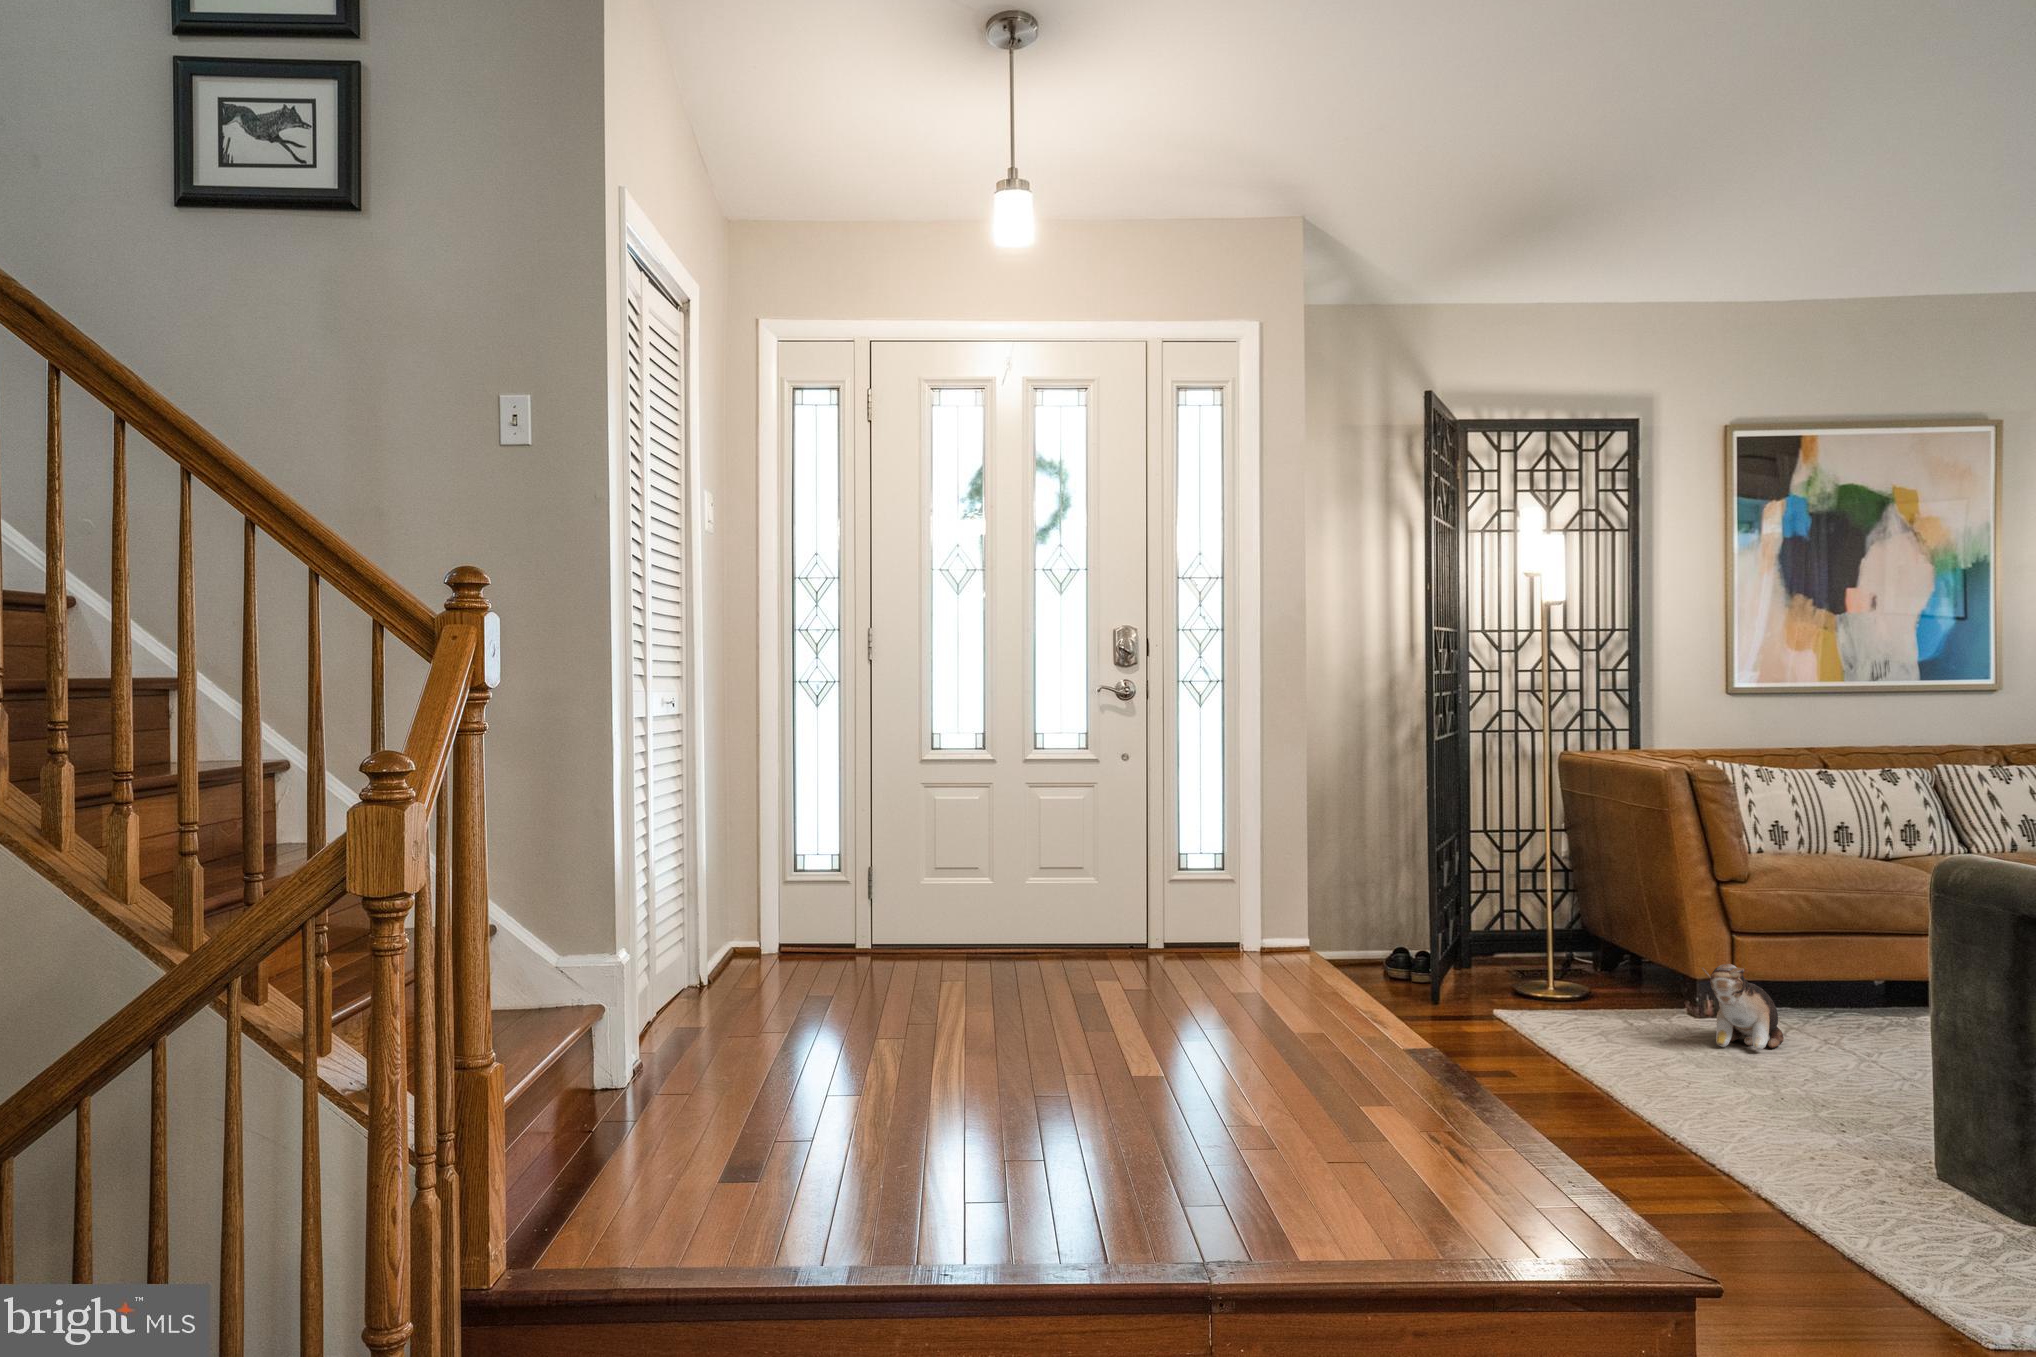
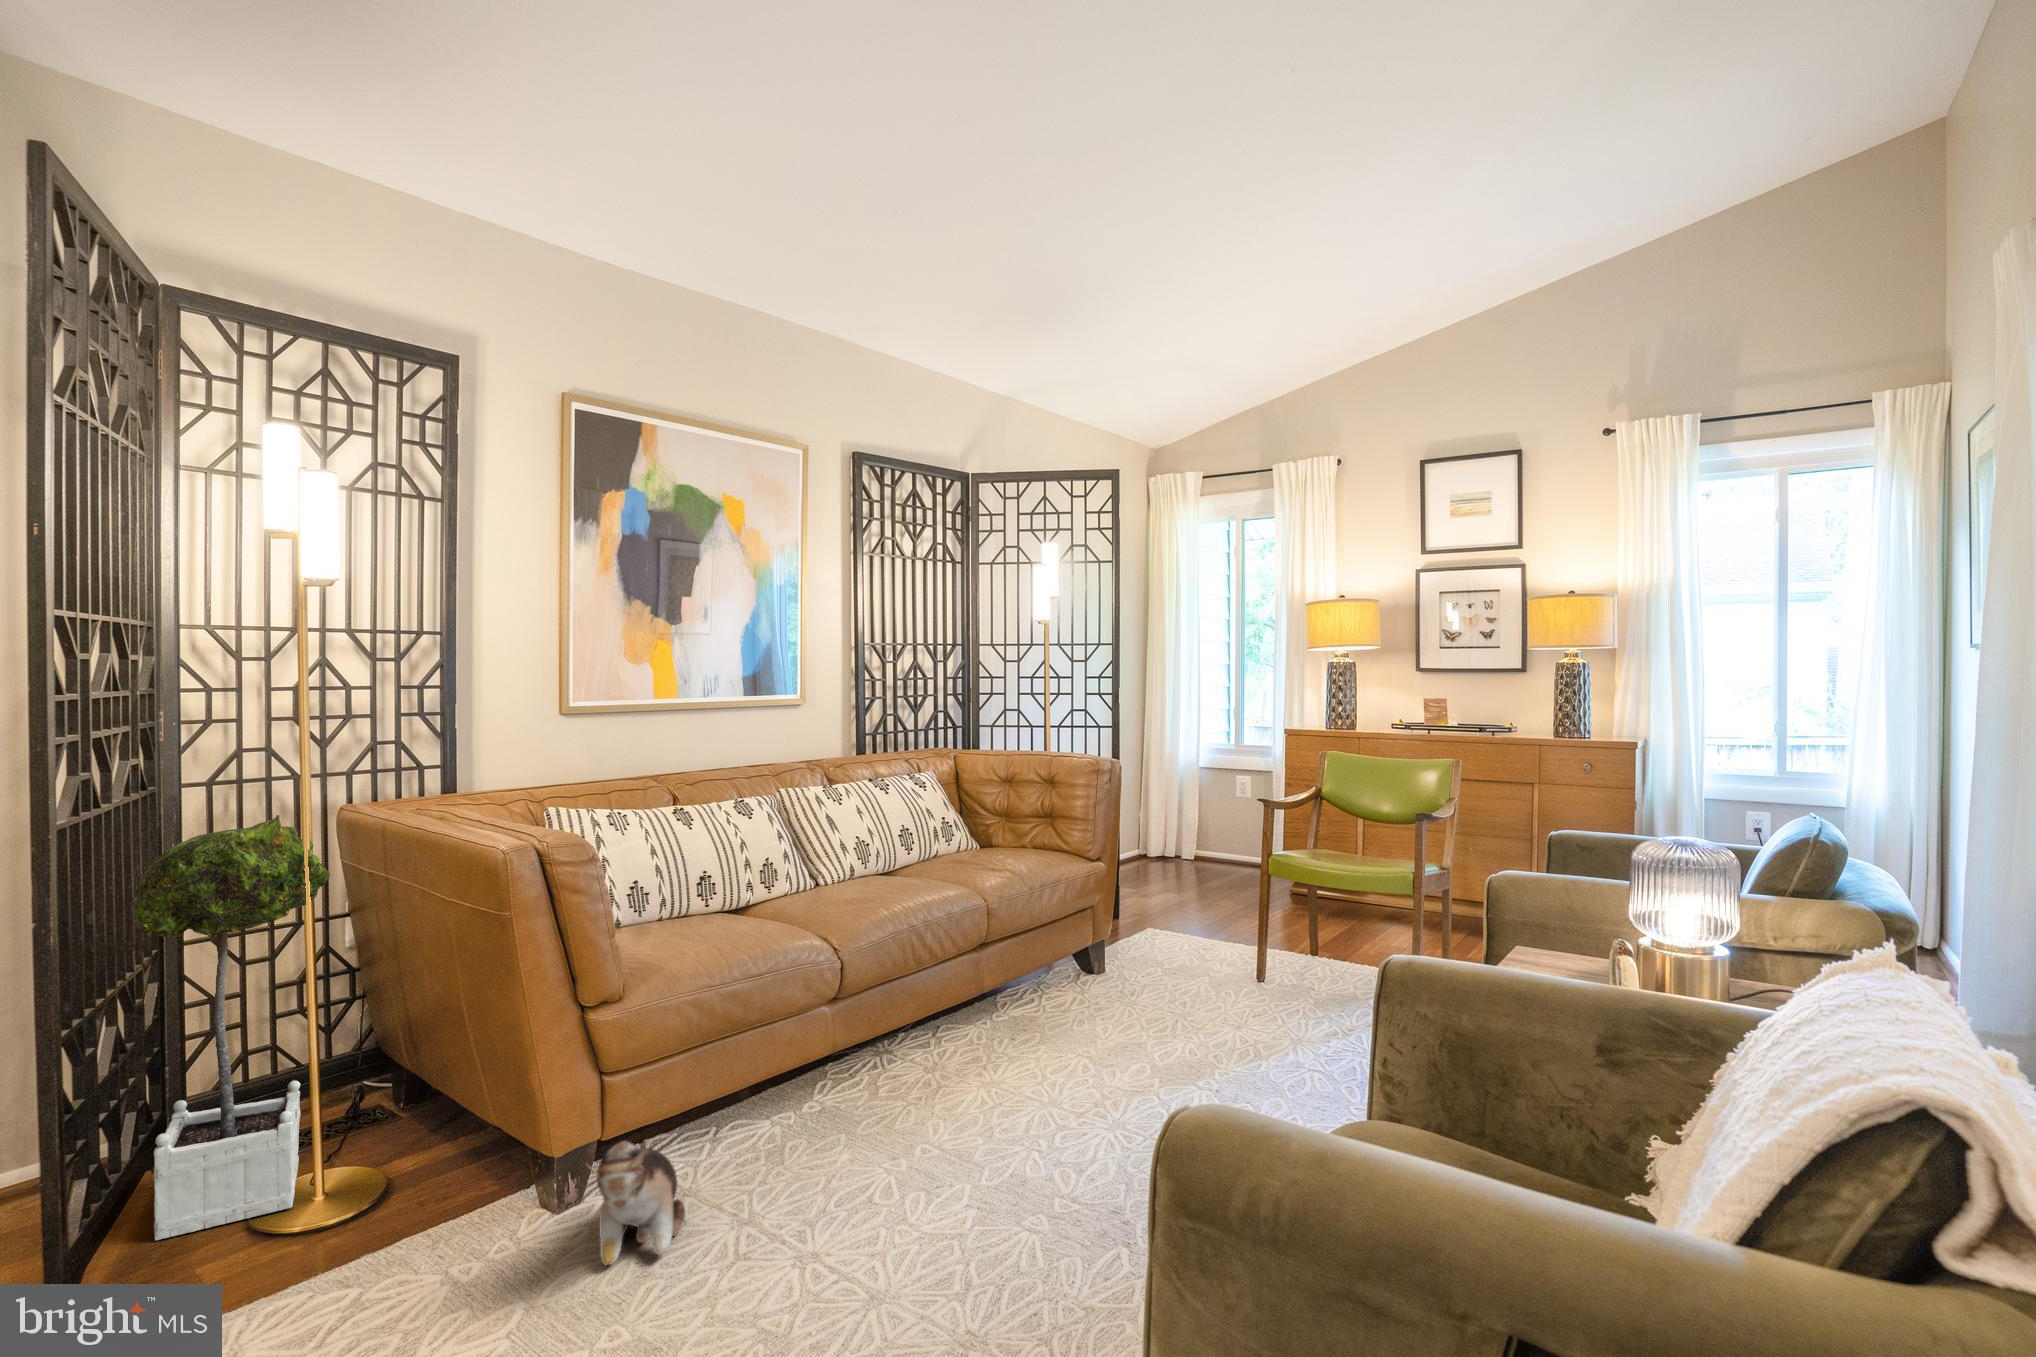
potted tree: none [1450,744,1554,988] -> present [130,815,330,1240]

